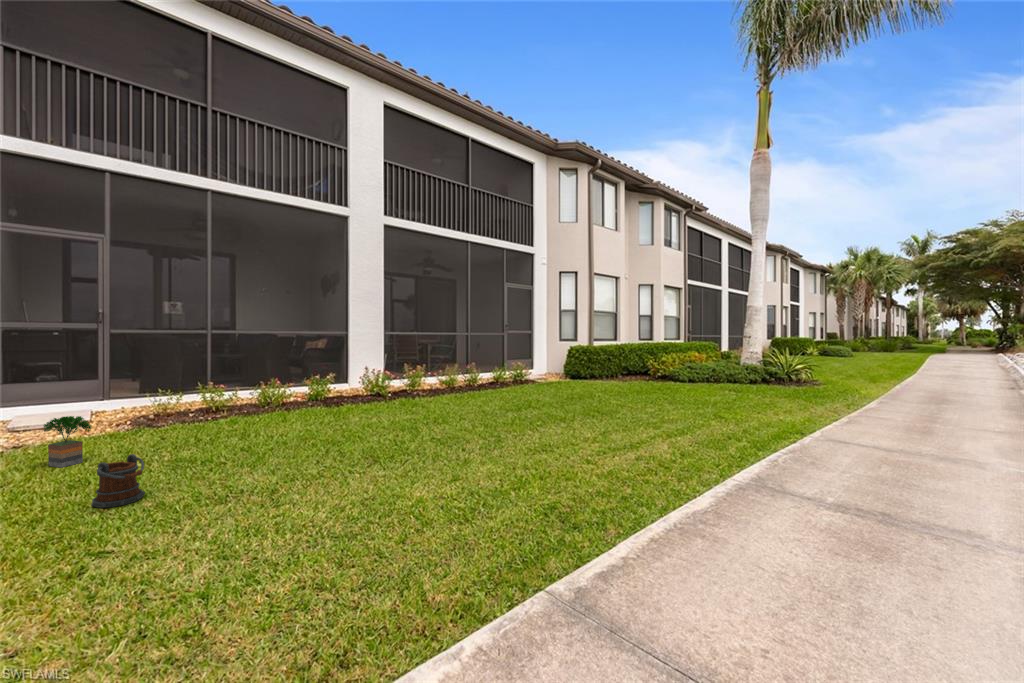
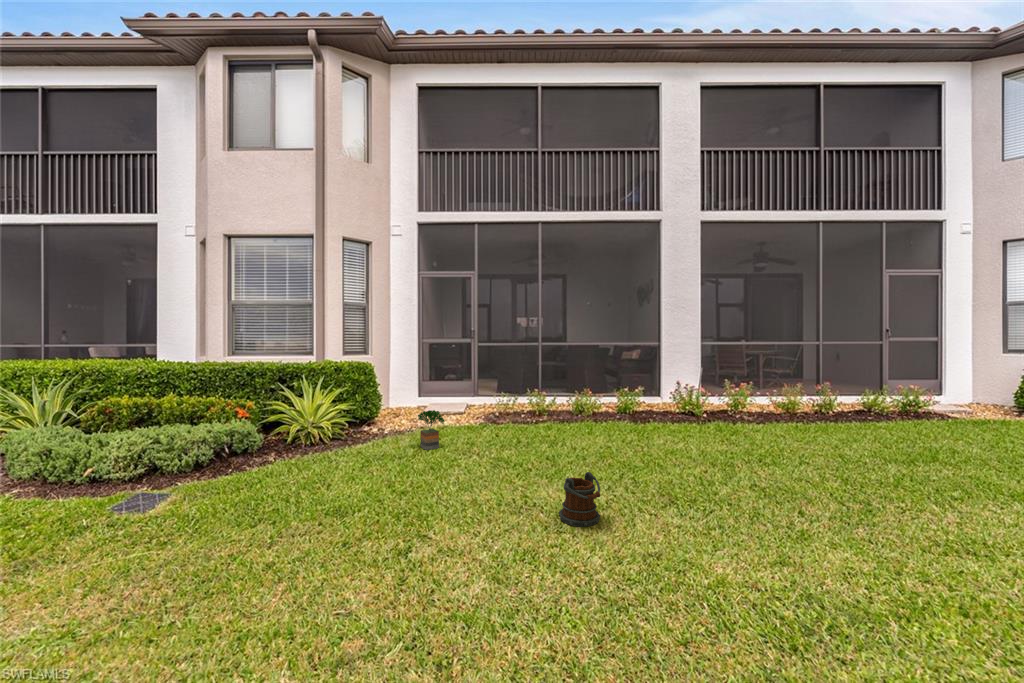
bucket: present [91,454,145,508] -> present [559,472,601,527]

